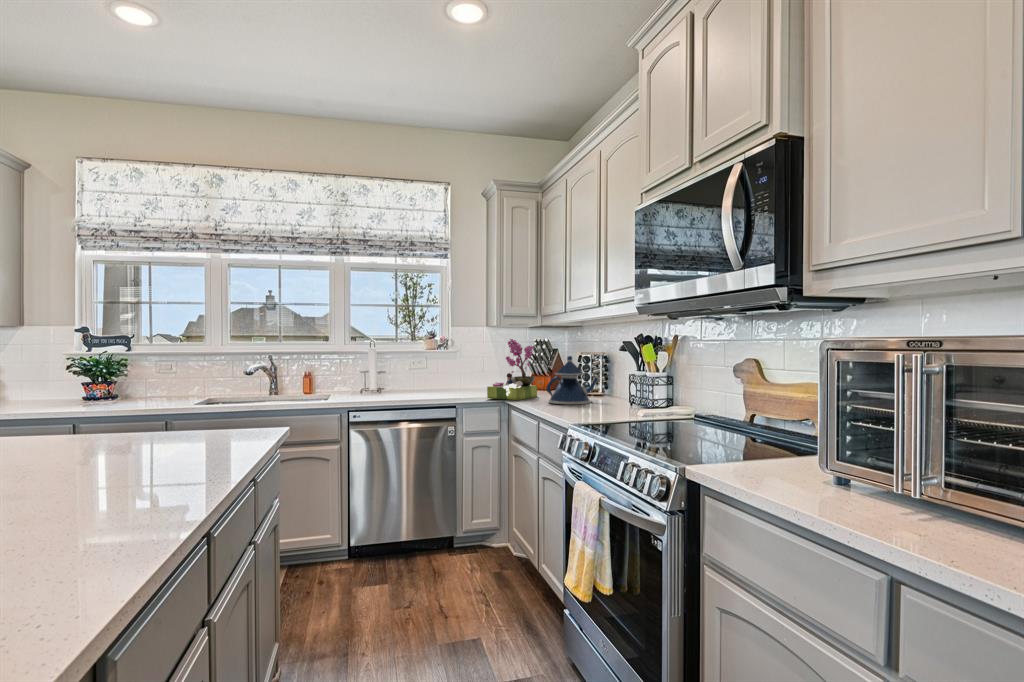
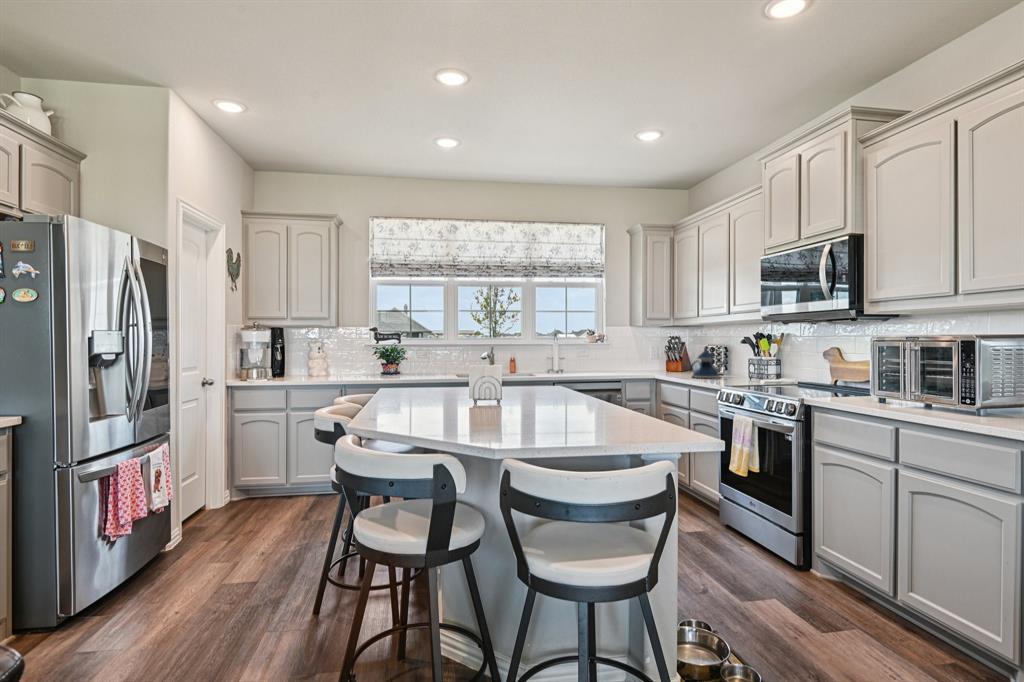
flower arrangement: present [487,339,537,400] -> none [644,335,677,376]

